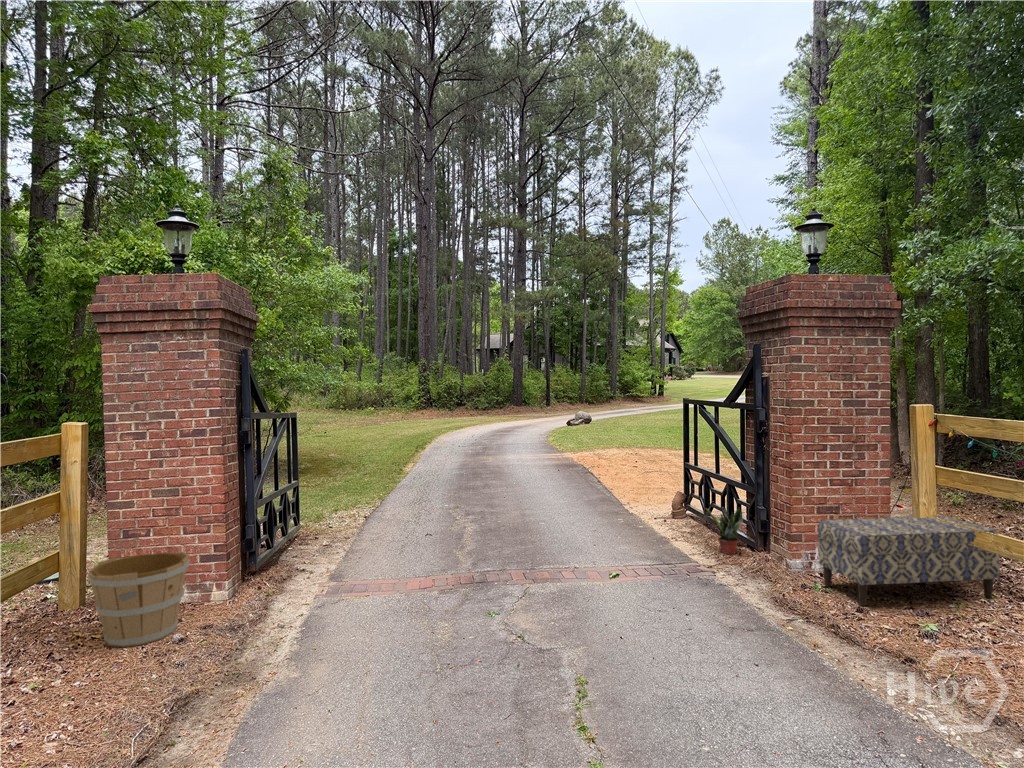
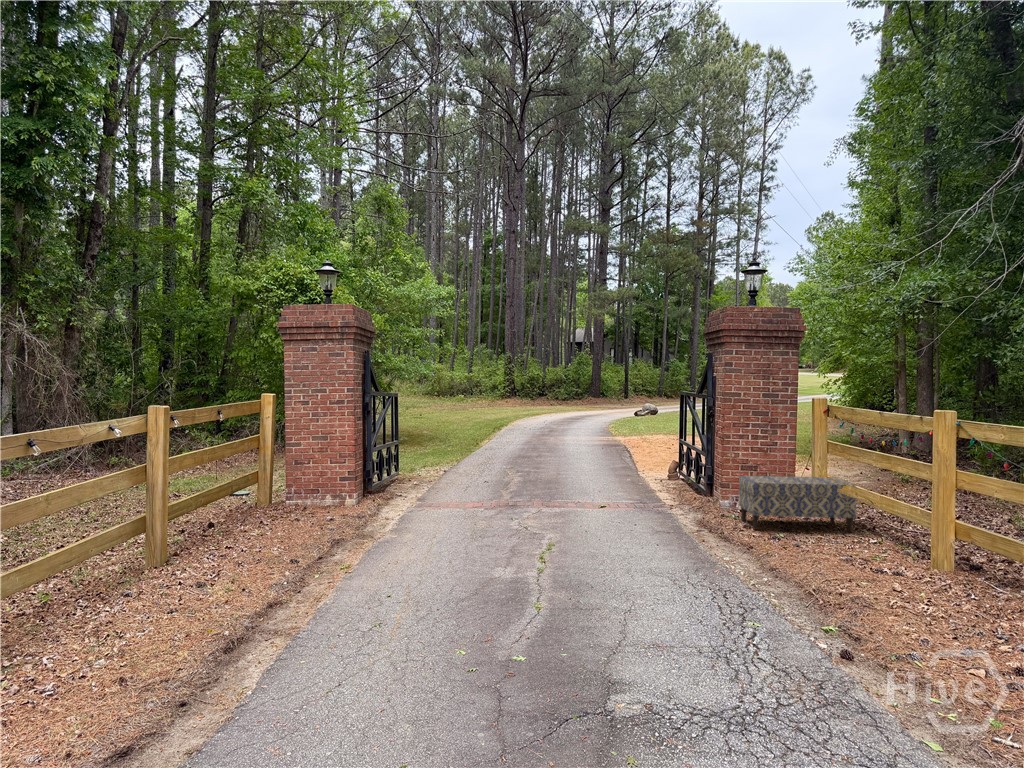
potted plant: present [706,508,743,554] -> none [678,464,704,503]
wooden bucket: present [88,552,190,647] -> none [282,472,335,521]

